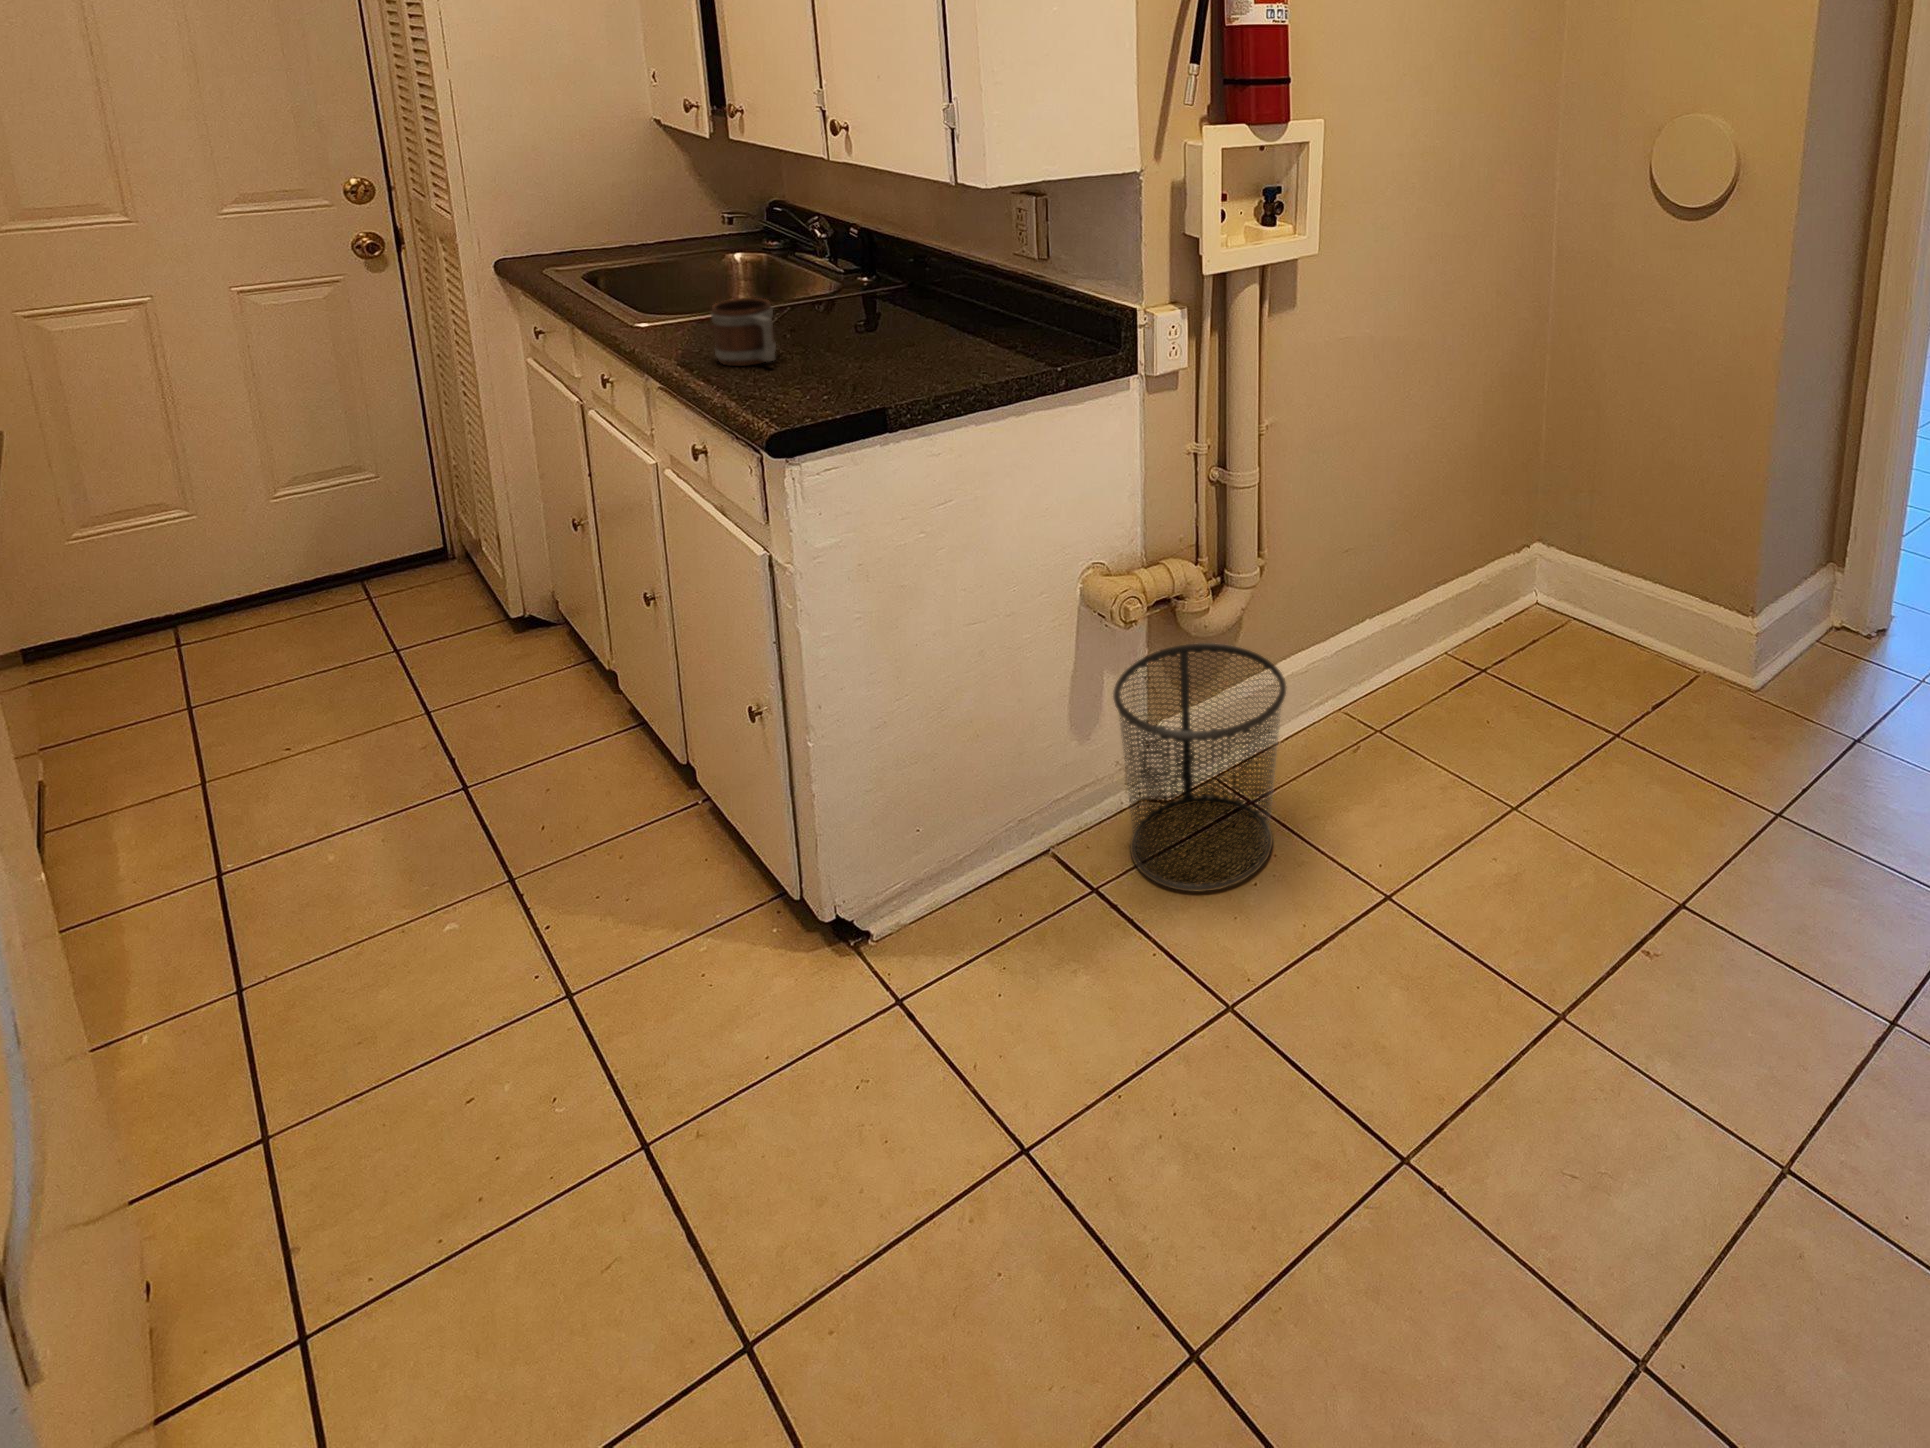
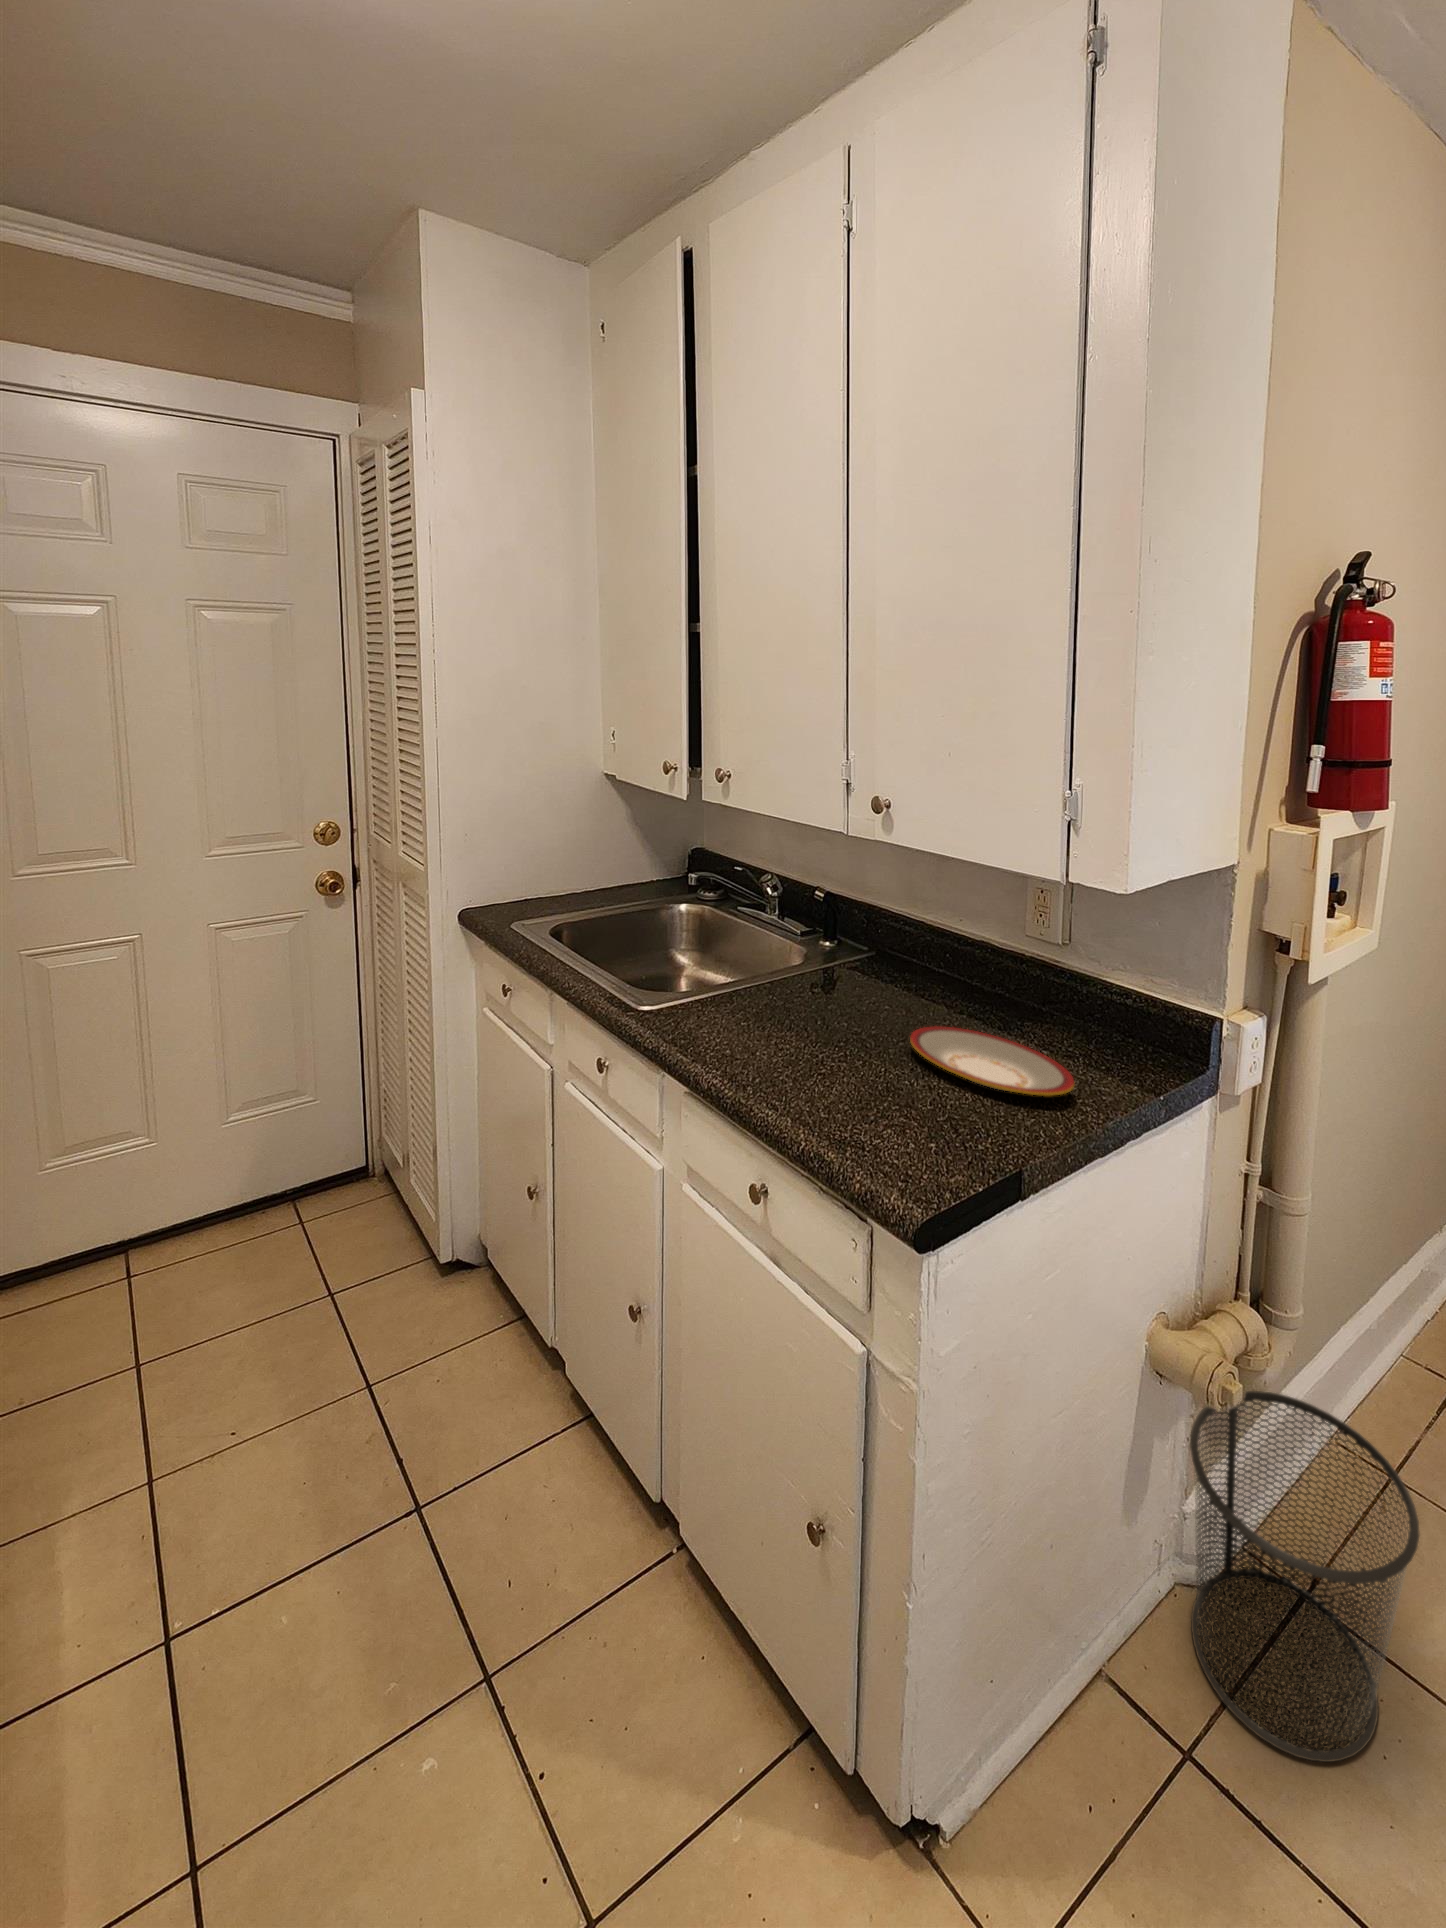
mug: present [711,298,776,366] -> none [764,996,842,1082]
plate: none [866,331,987,372] -> present [910,1027,1075,1096]

